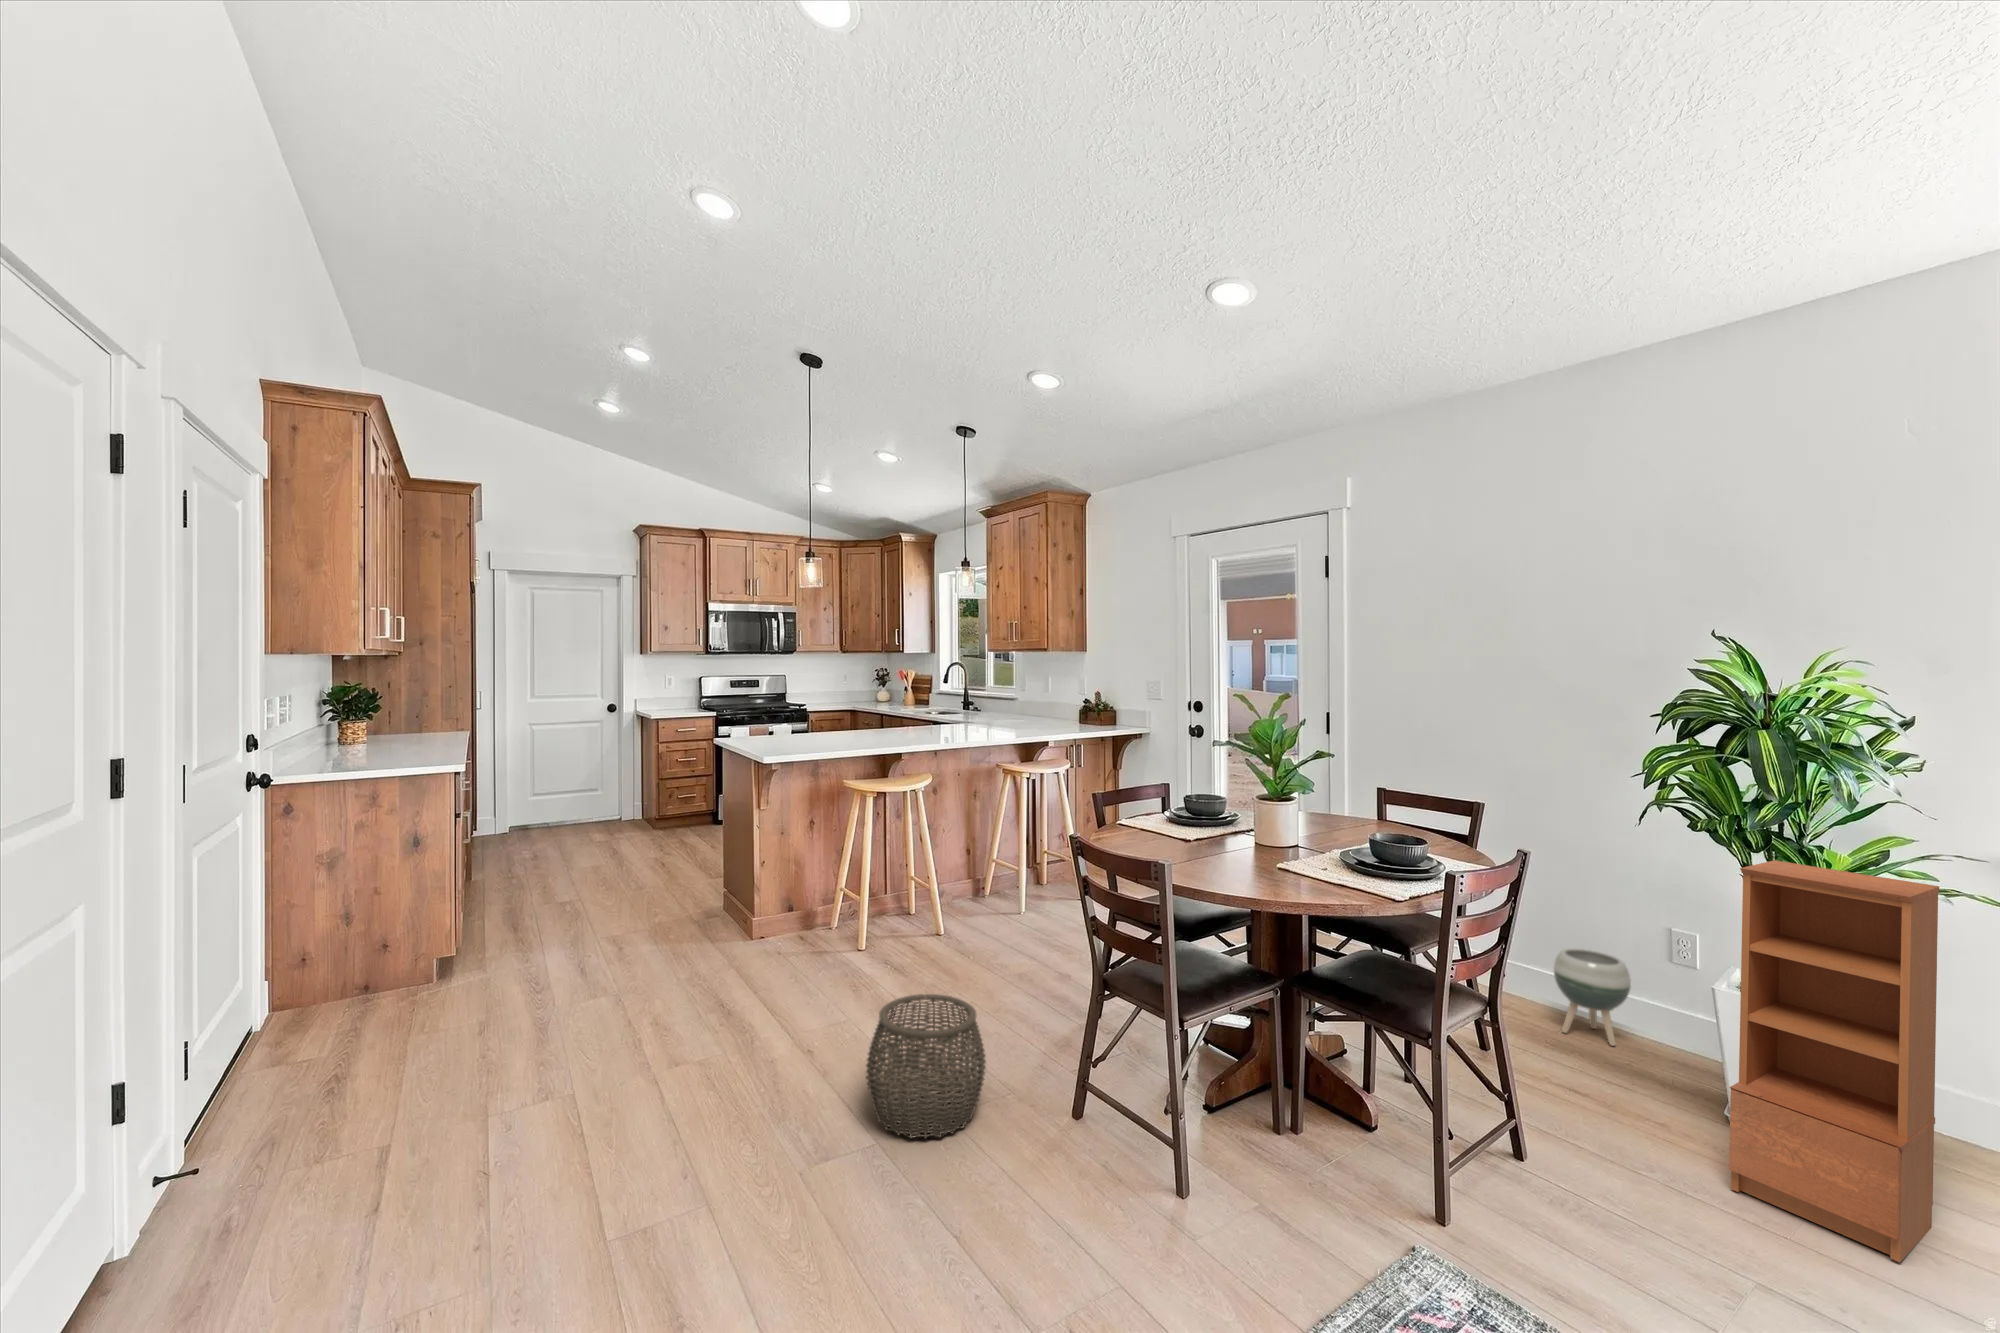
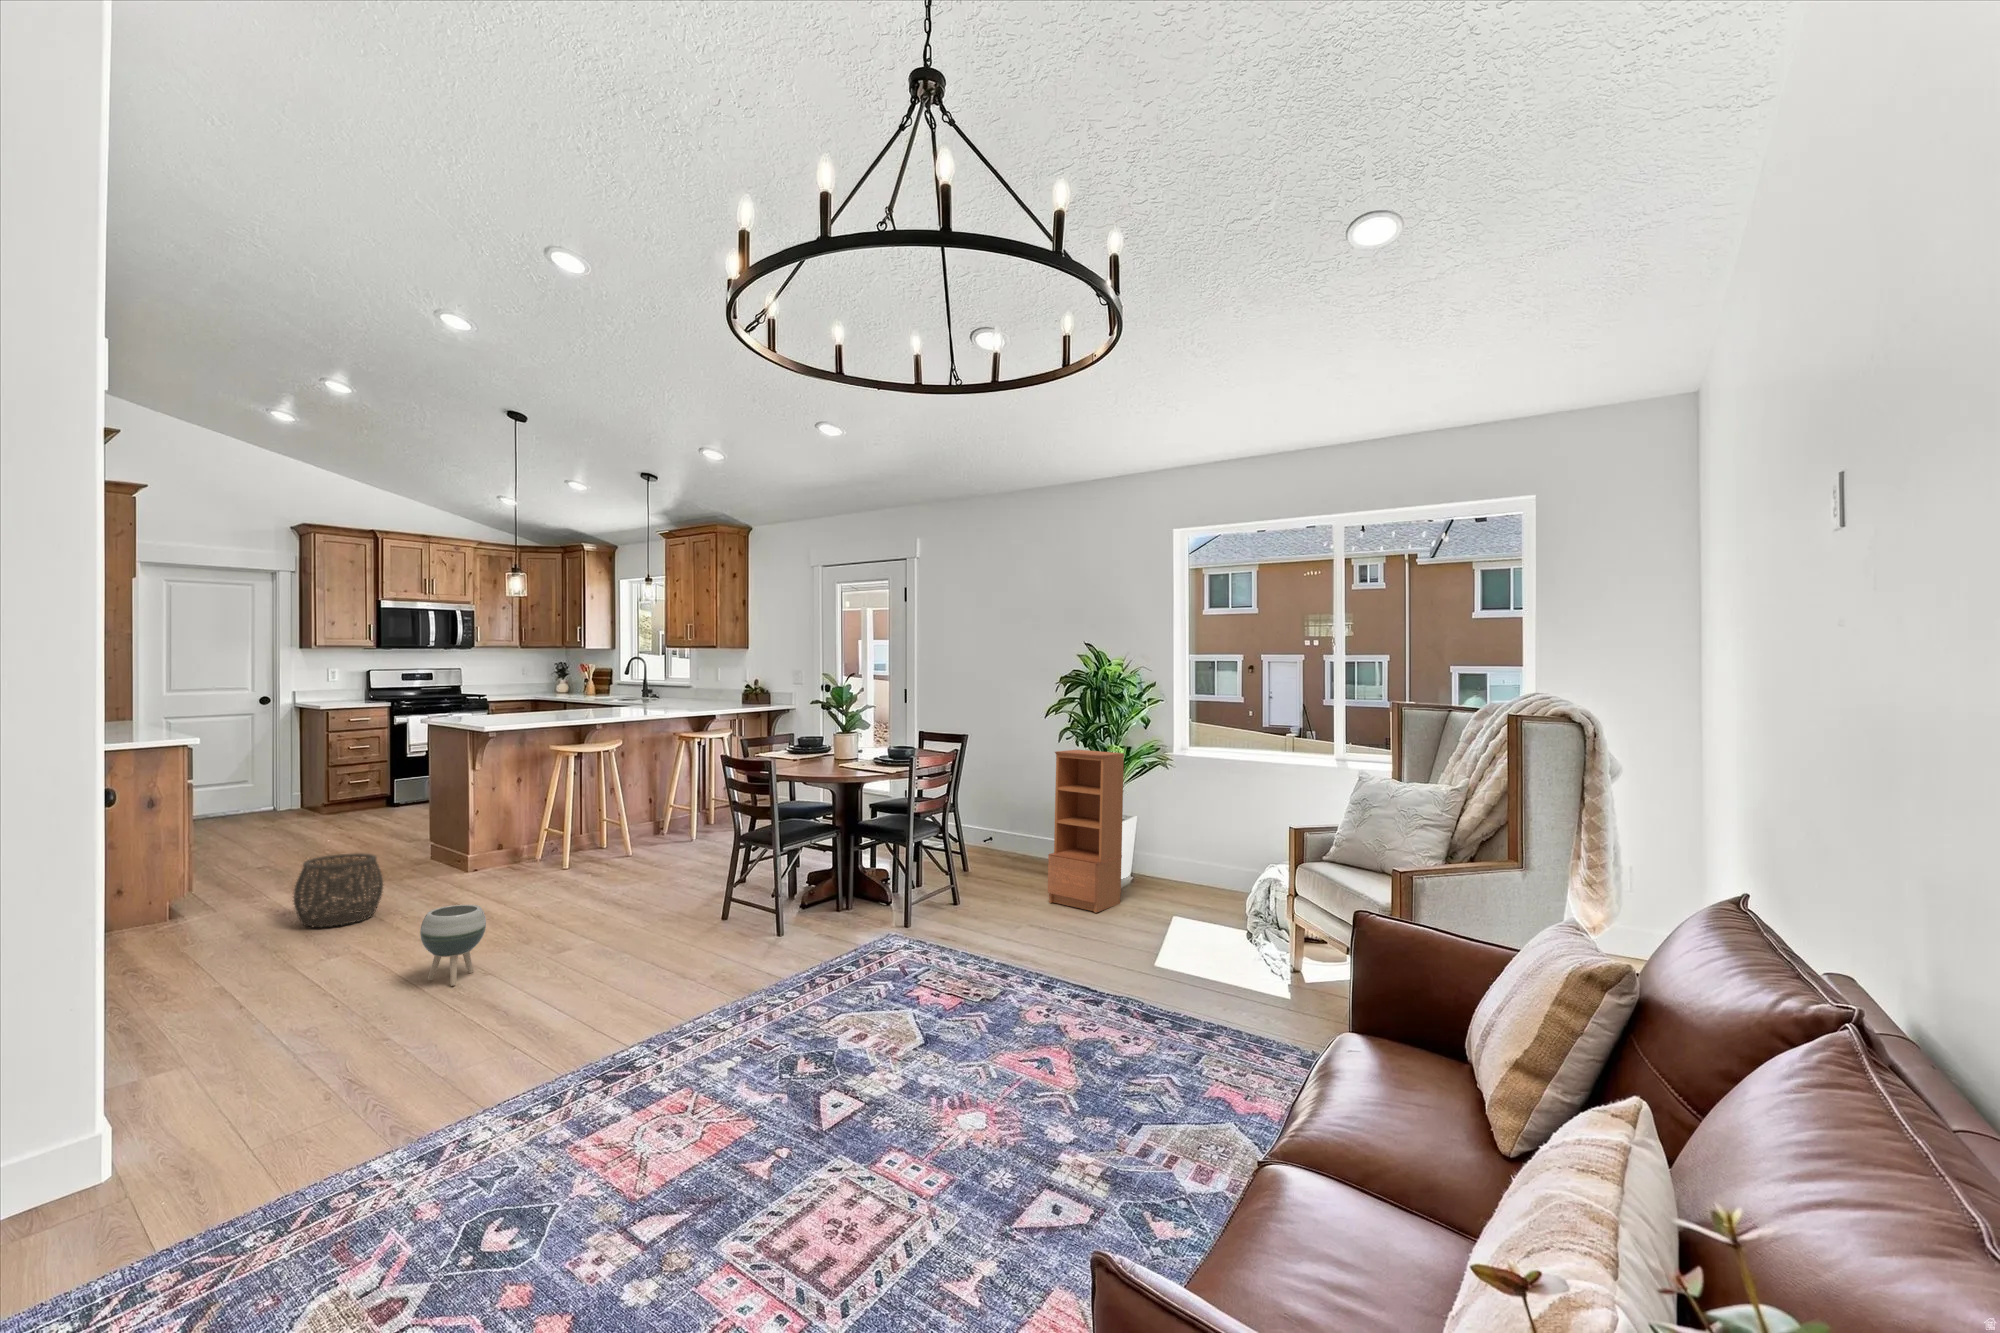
planter: present [1554,948,1631,1046] -> present [420,905,486,986]
woven basket: present [866,994,986,1138] -> present [293,853,383,927]

